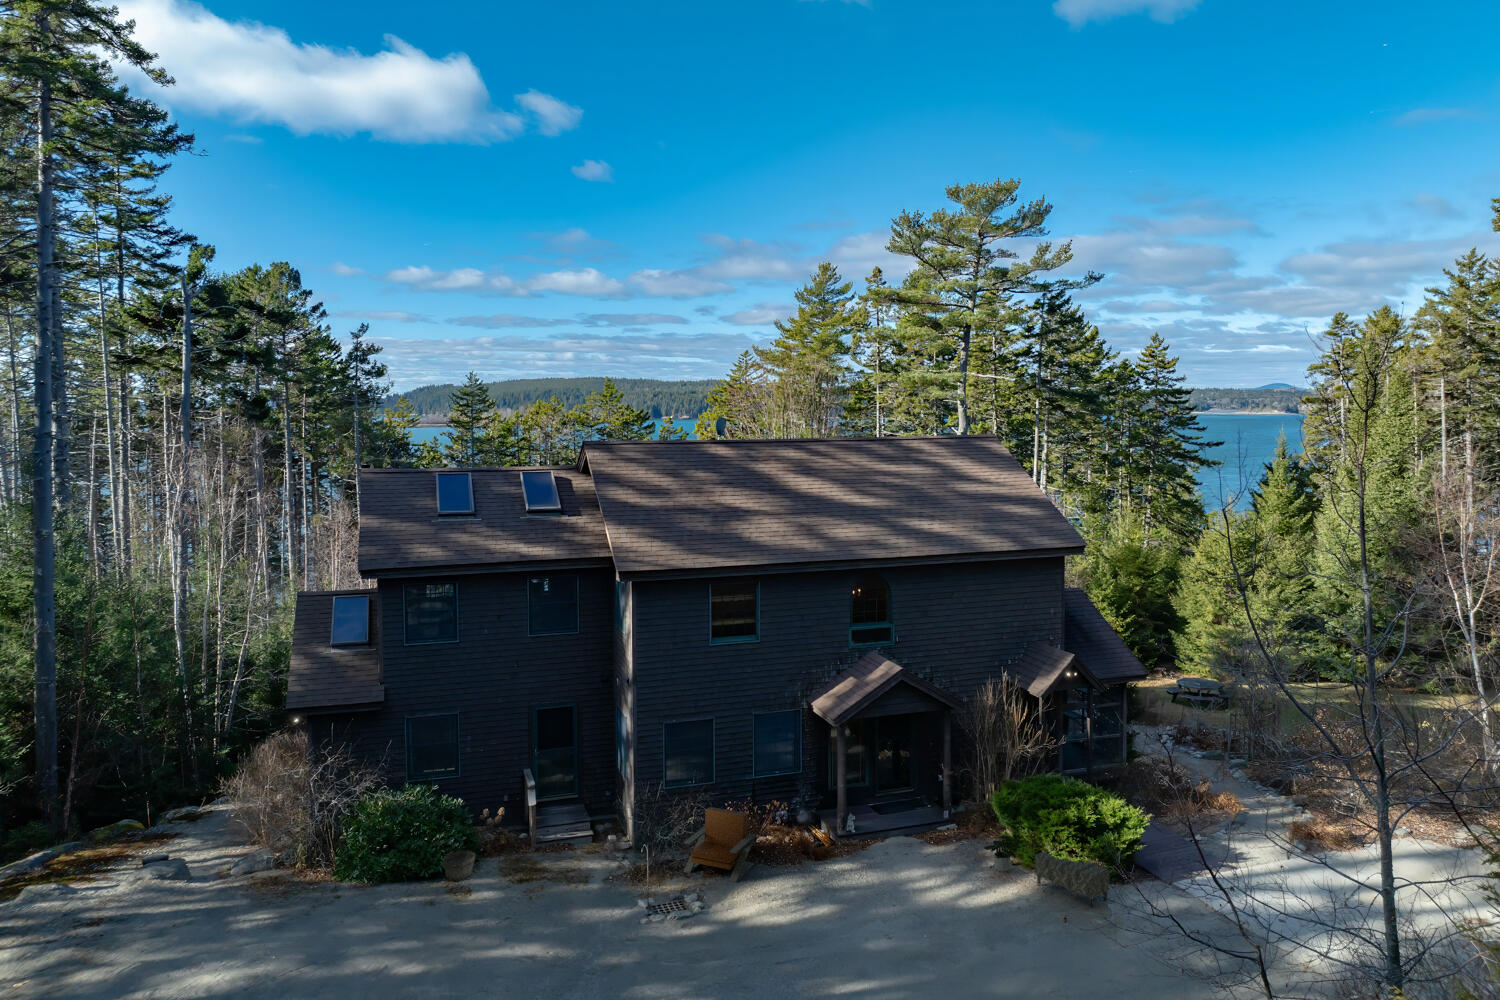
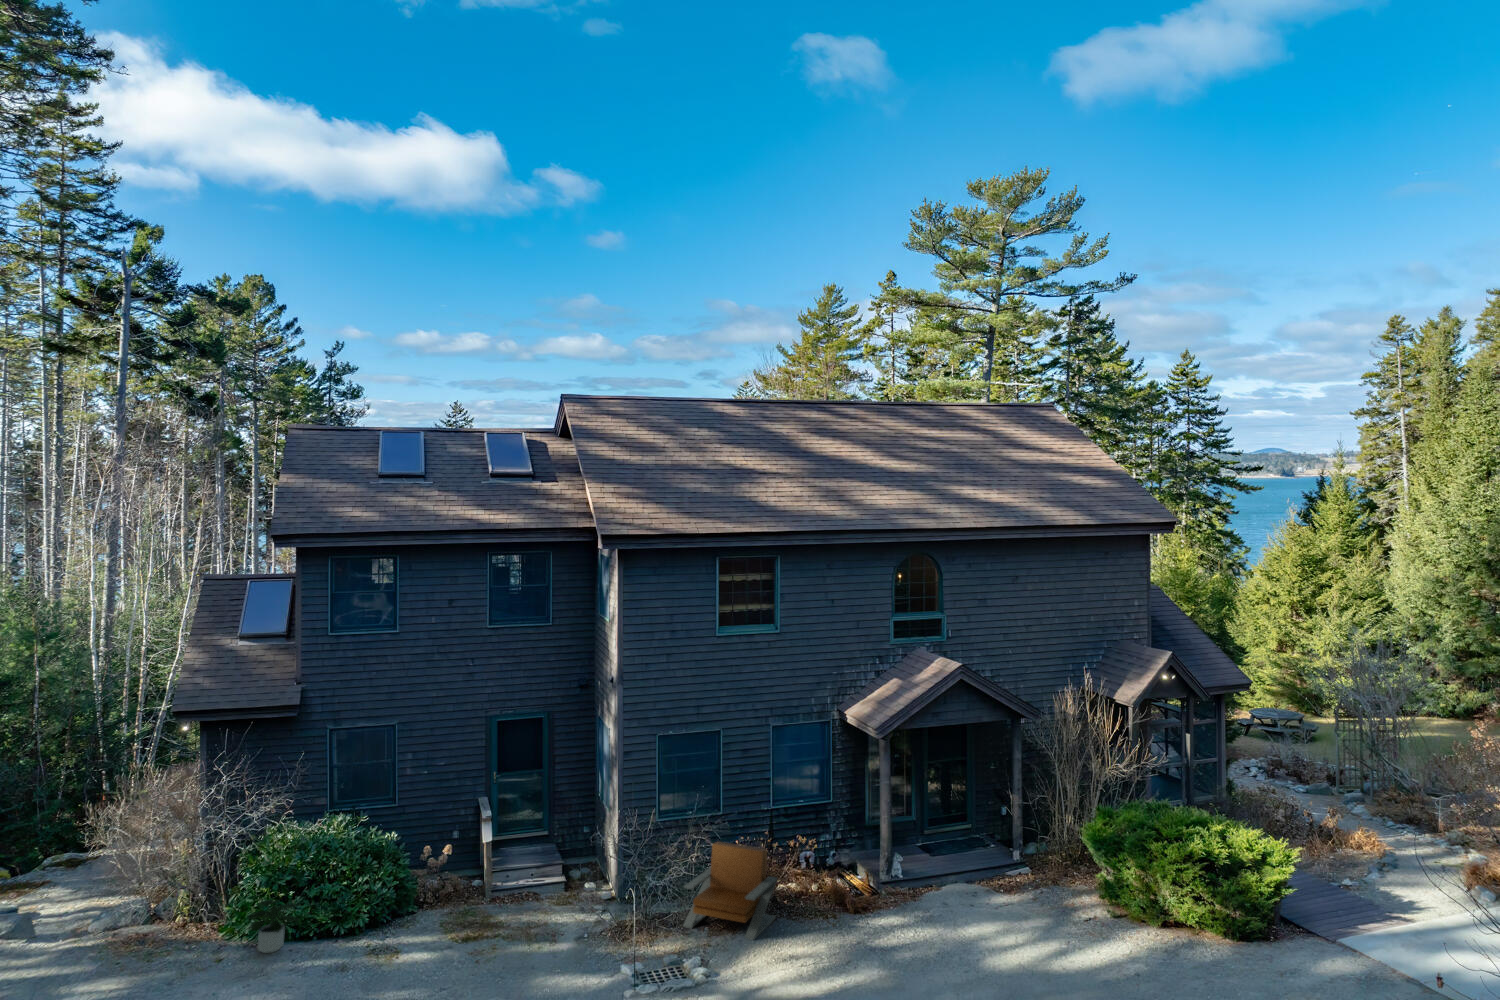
potted plant: present [984,835,1020,872] -> present [248,900,299,953]
wooden bucket: present [443,850,475,881] -> none [362,895,406,938]
bench: present [1035,852,1110,907] -> none [1149,895,1254,973]

